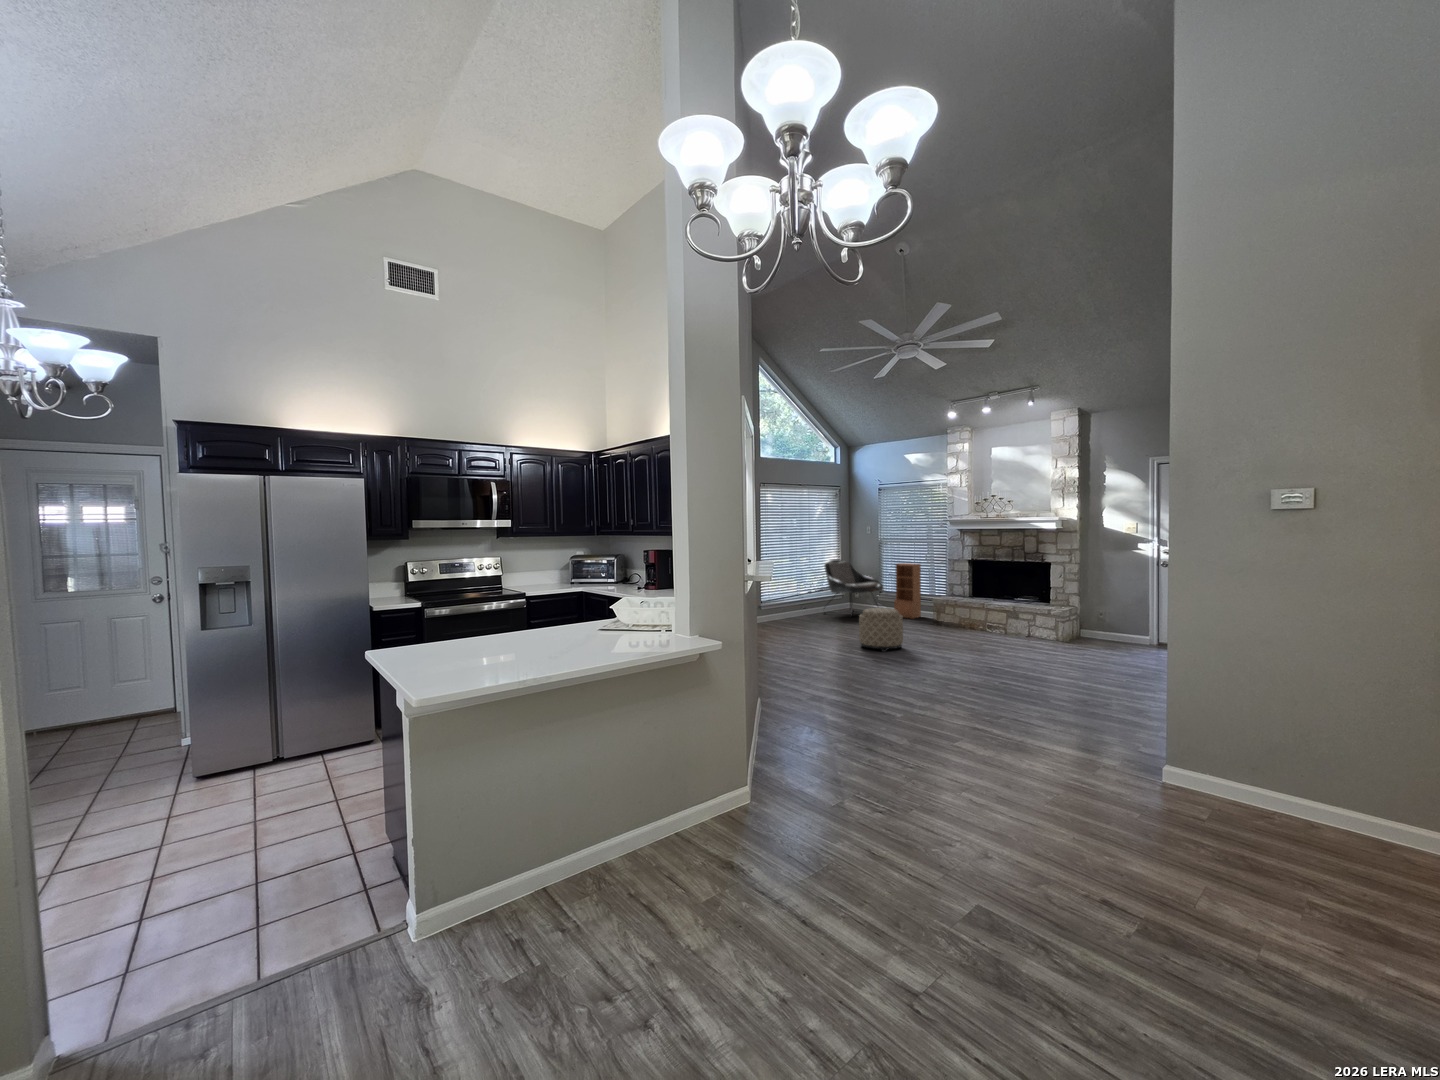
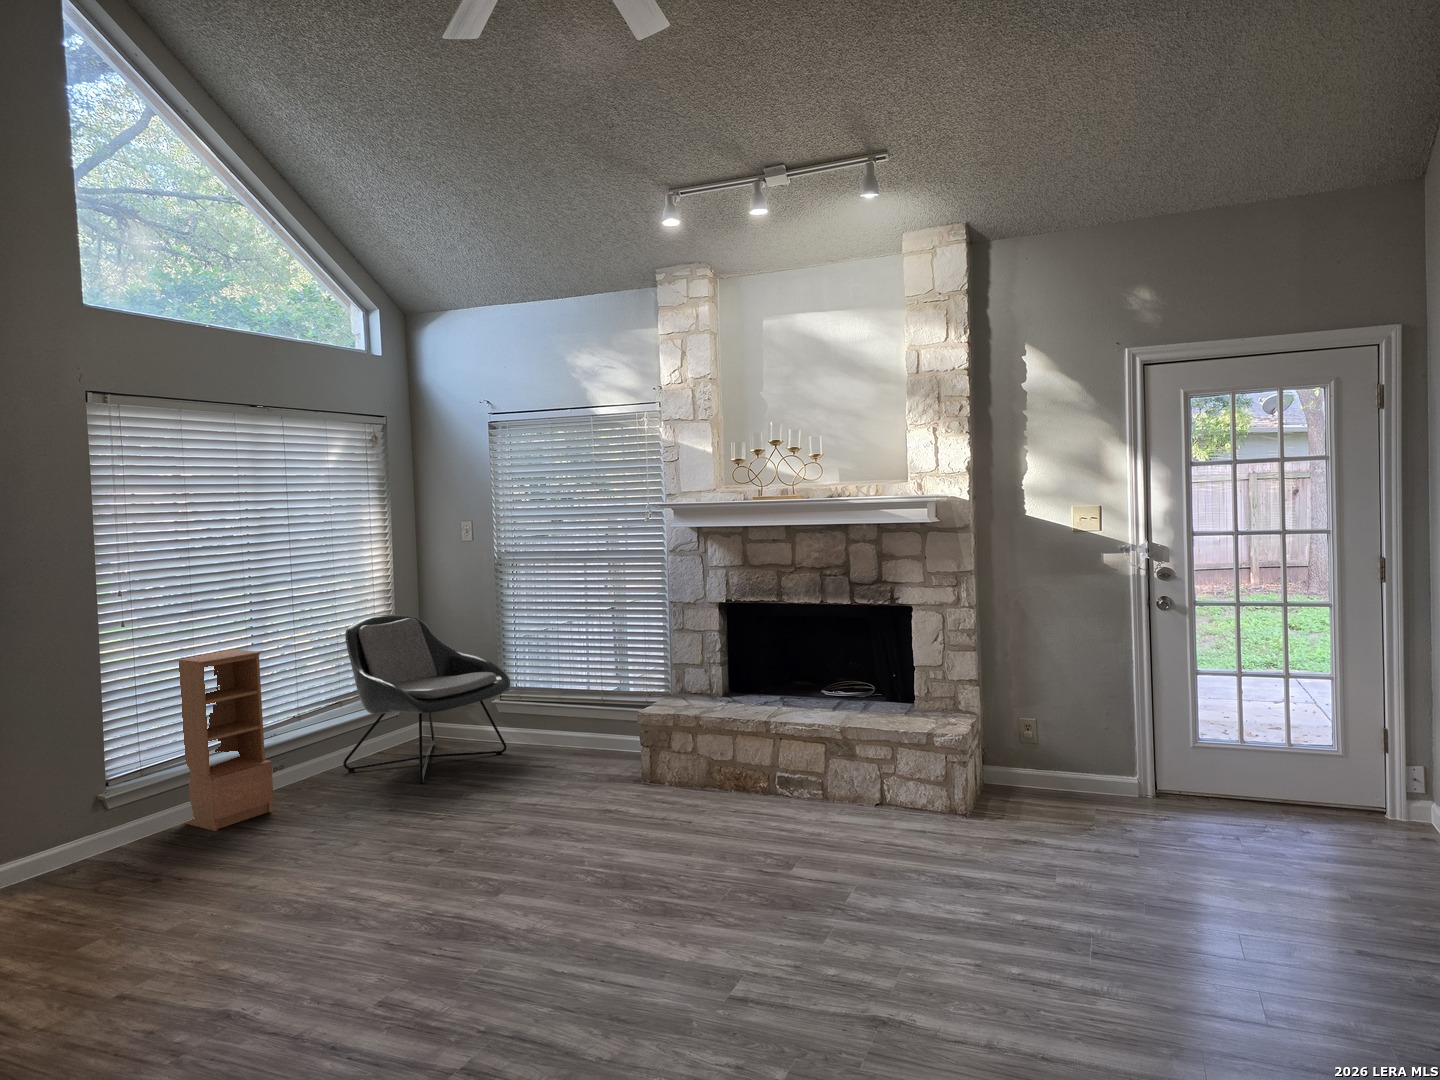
bookcase: present [894,563,921,618] -> present [179,649,274,831]
ottoman: present [859,608,903,652] -> none [417,810,572,992]

